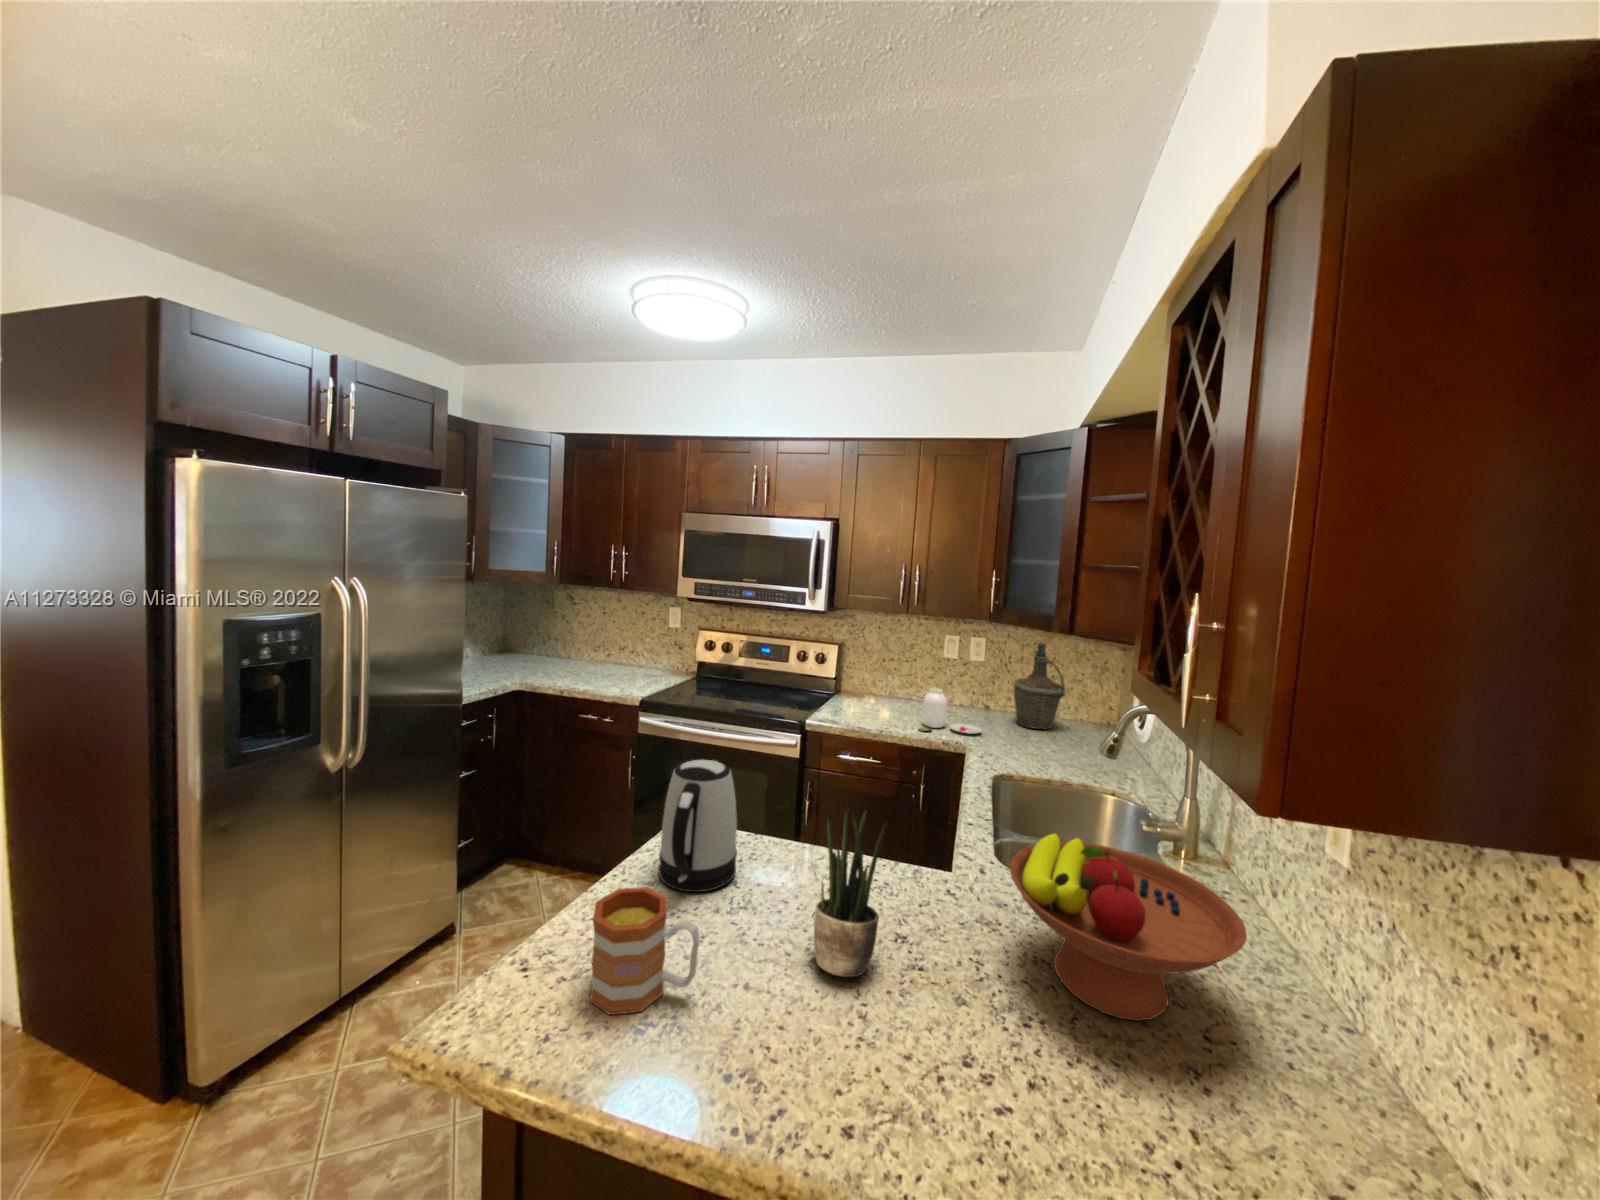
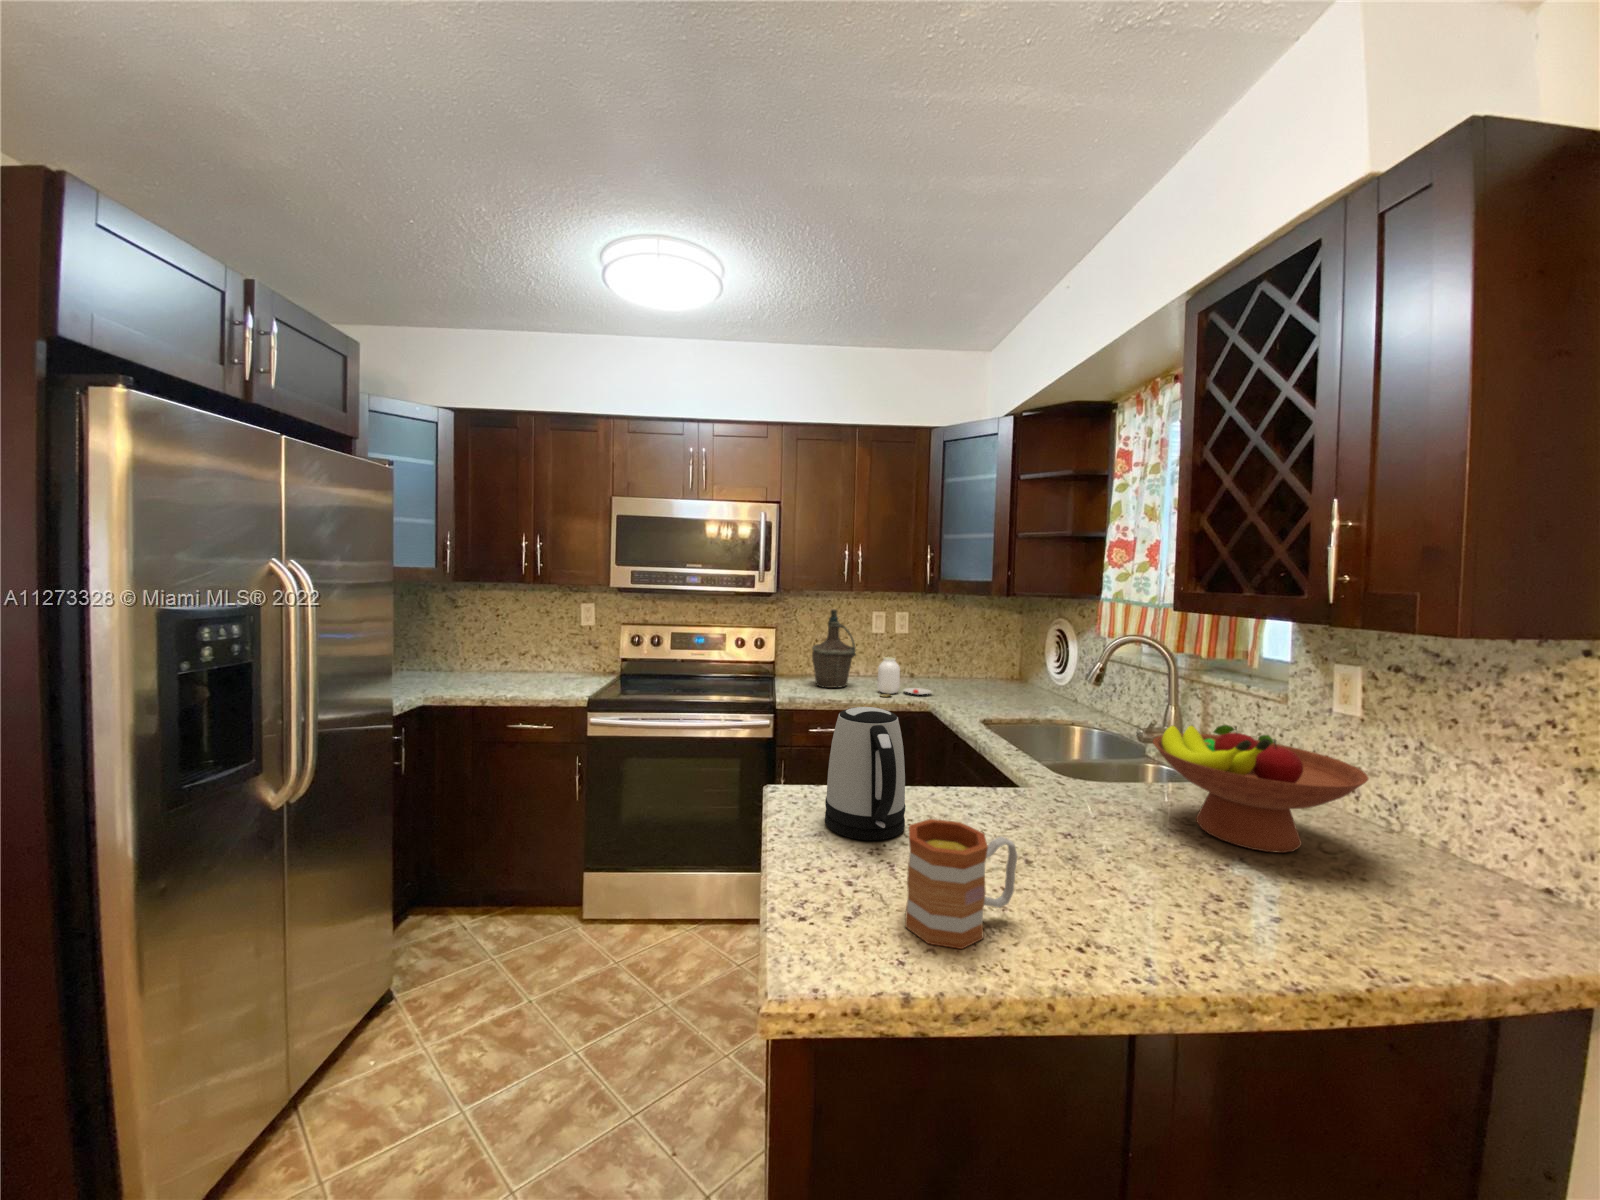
bottle: present [1014,642,1065,729] -> present [812,609,856,688]
potted plant: present [814,808,887,977] -> none [1044,713,1111,869]

